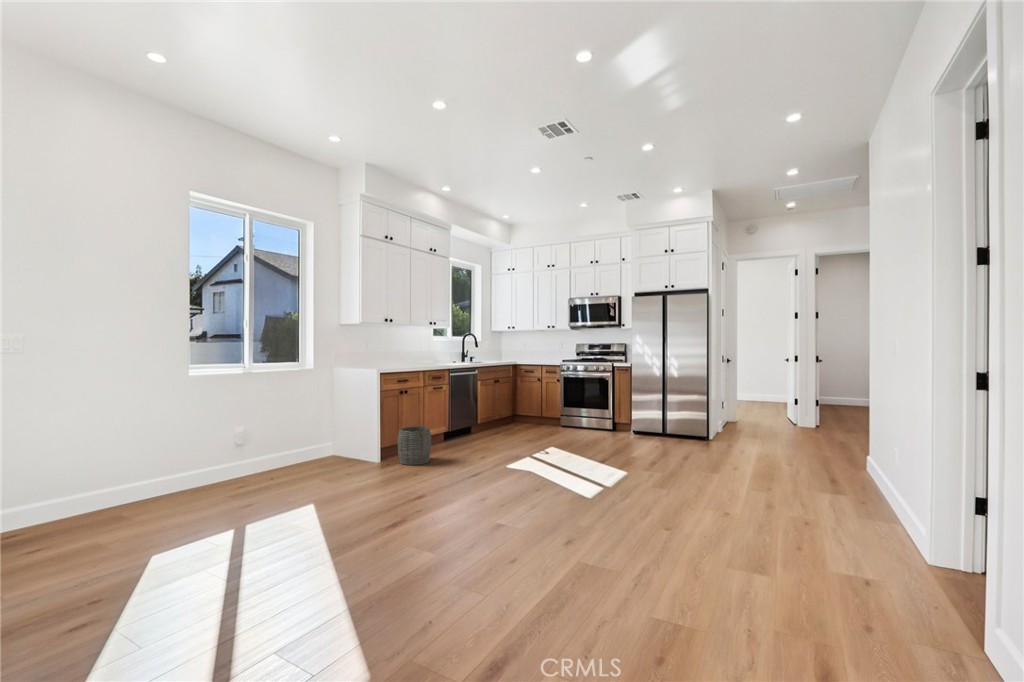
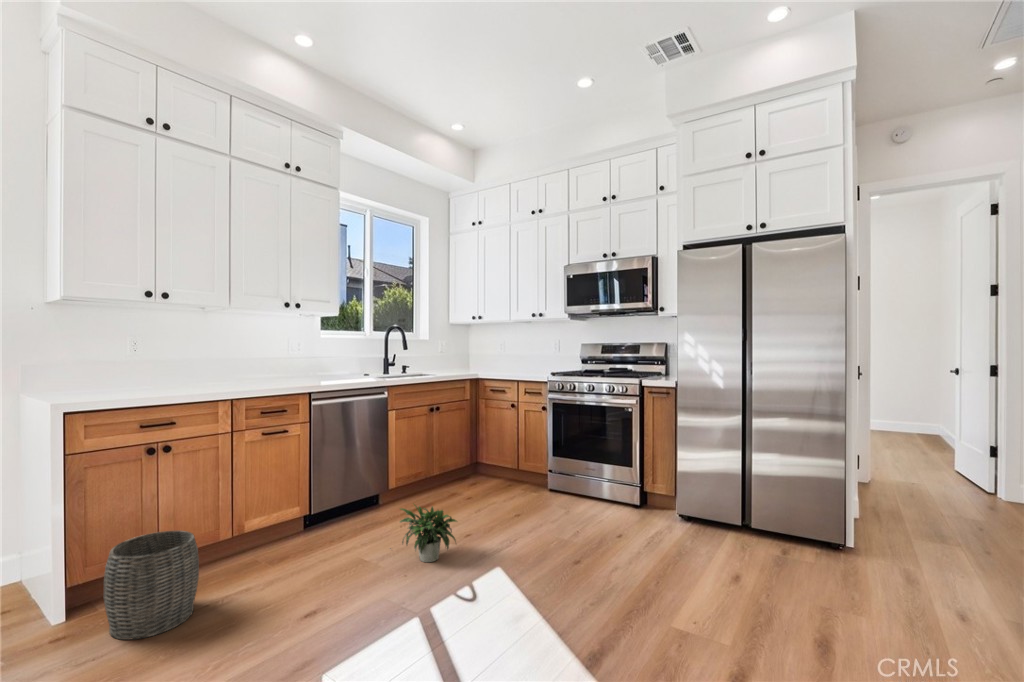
potted plant: none [495,421,531,448] -> present [400,505,457,562]

